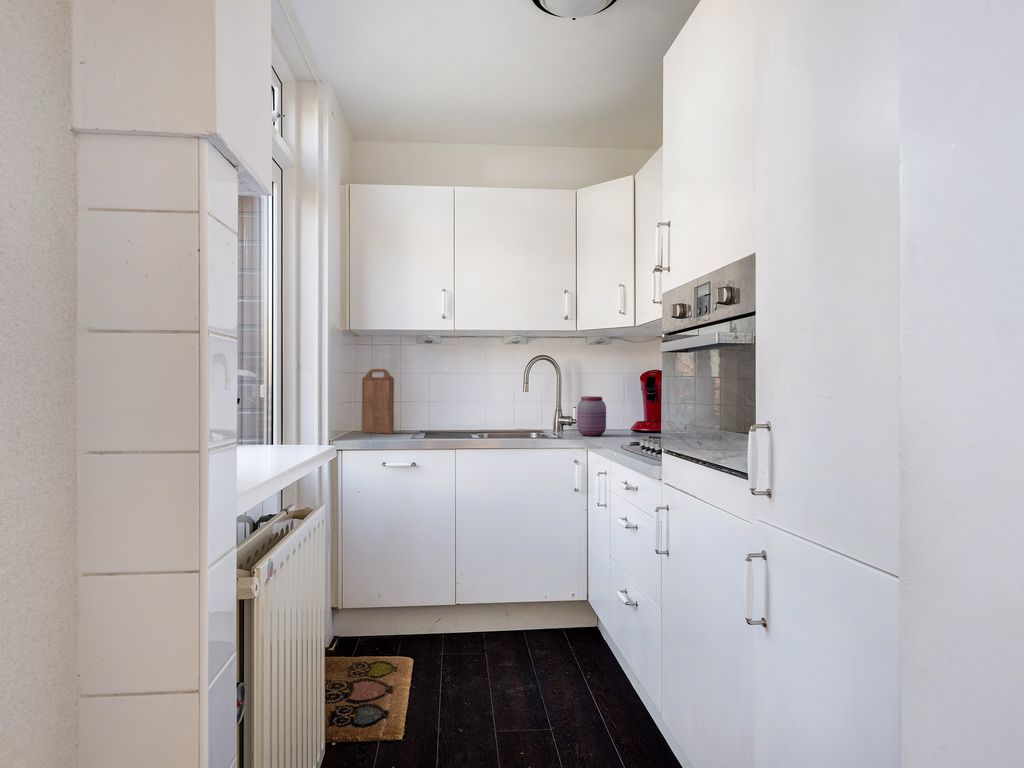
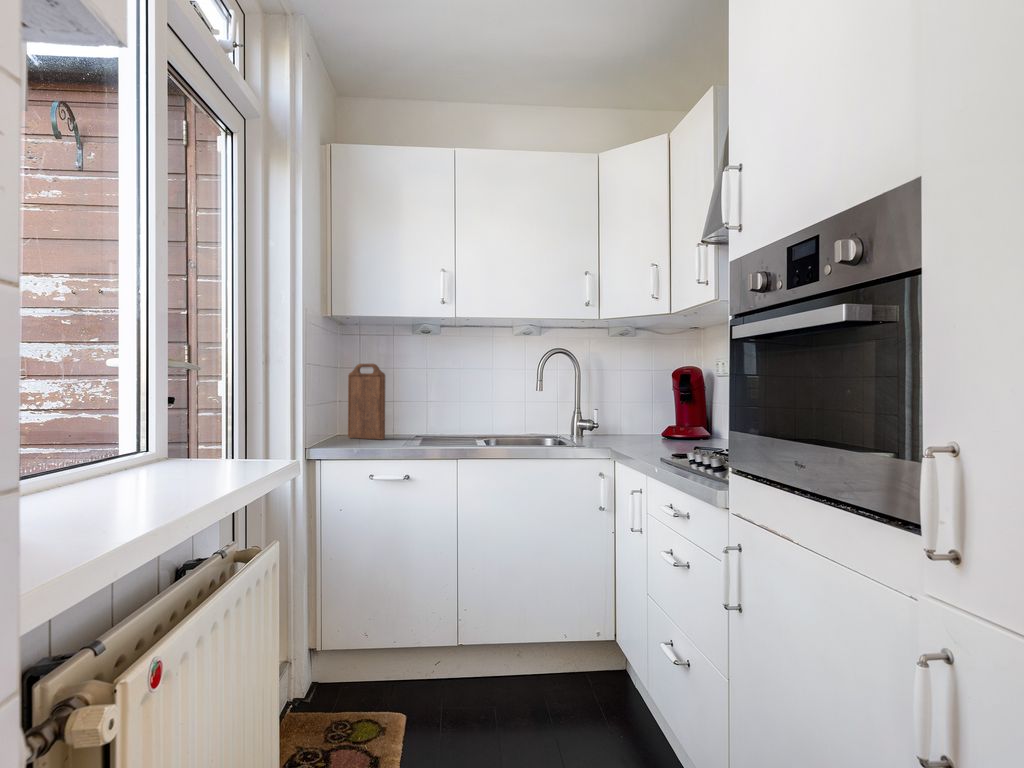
jar: present [577,396,606,436] -> none [601,397,635,443]

